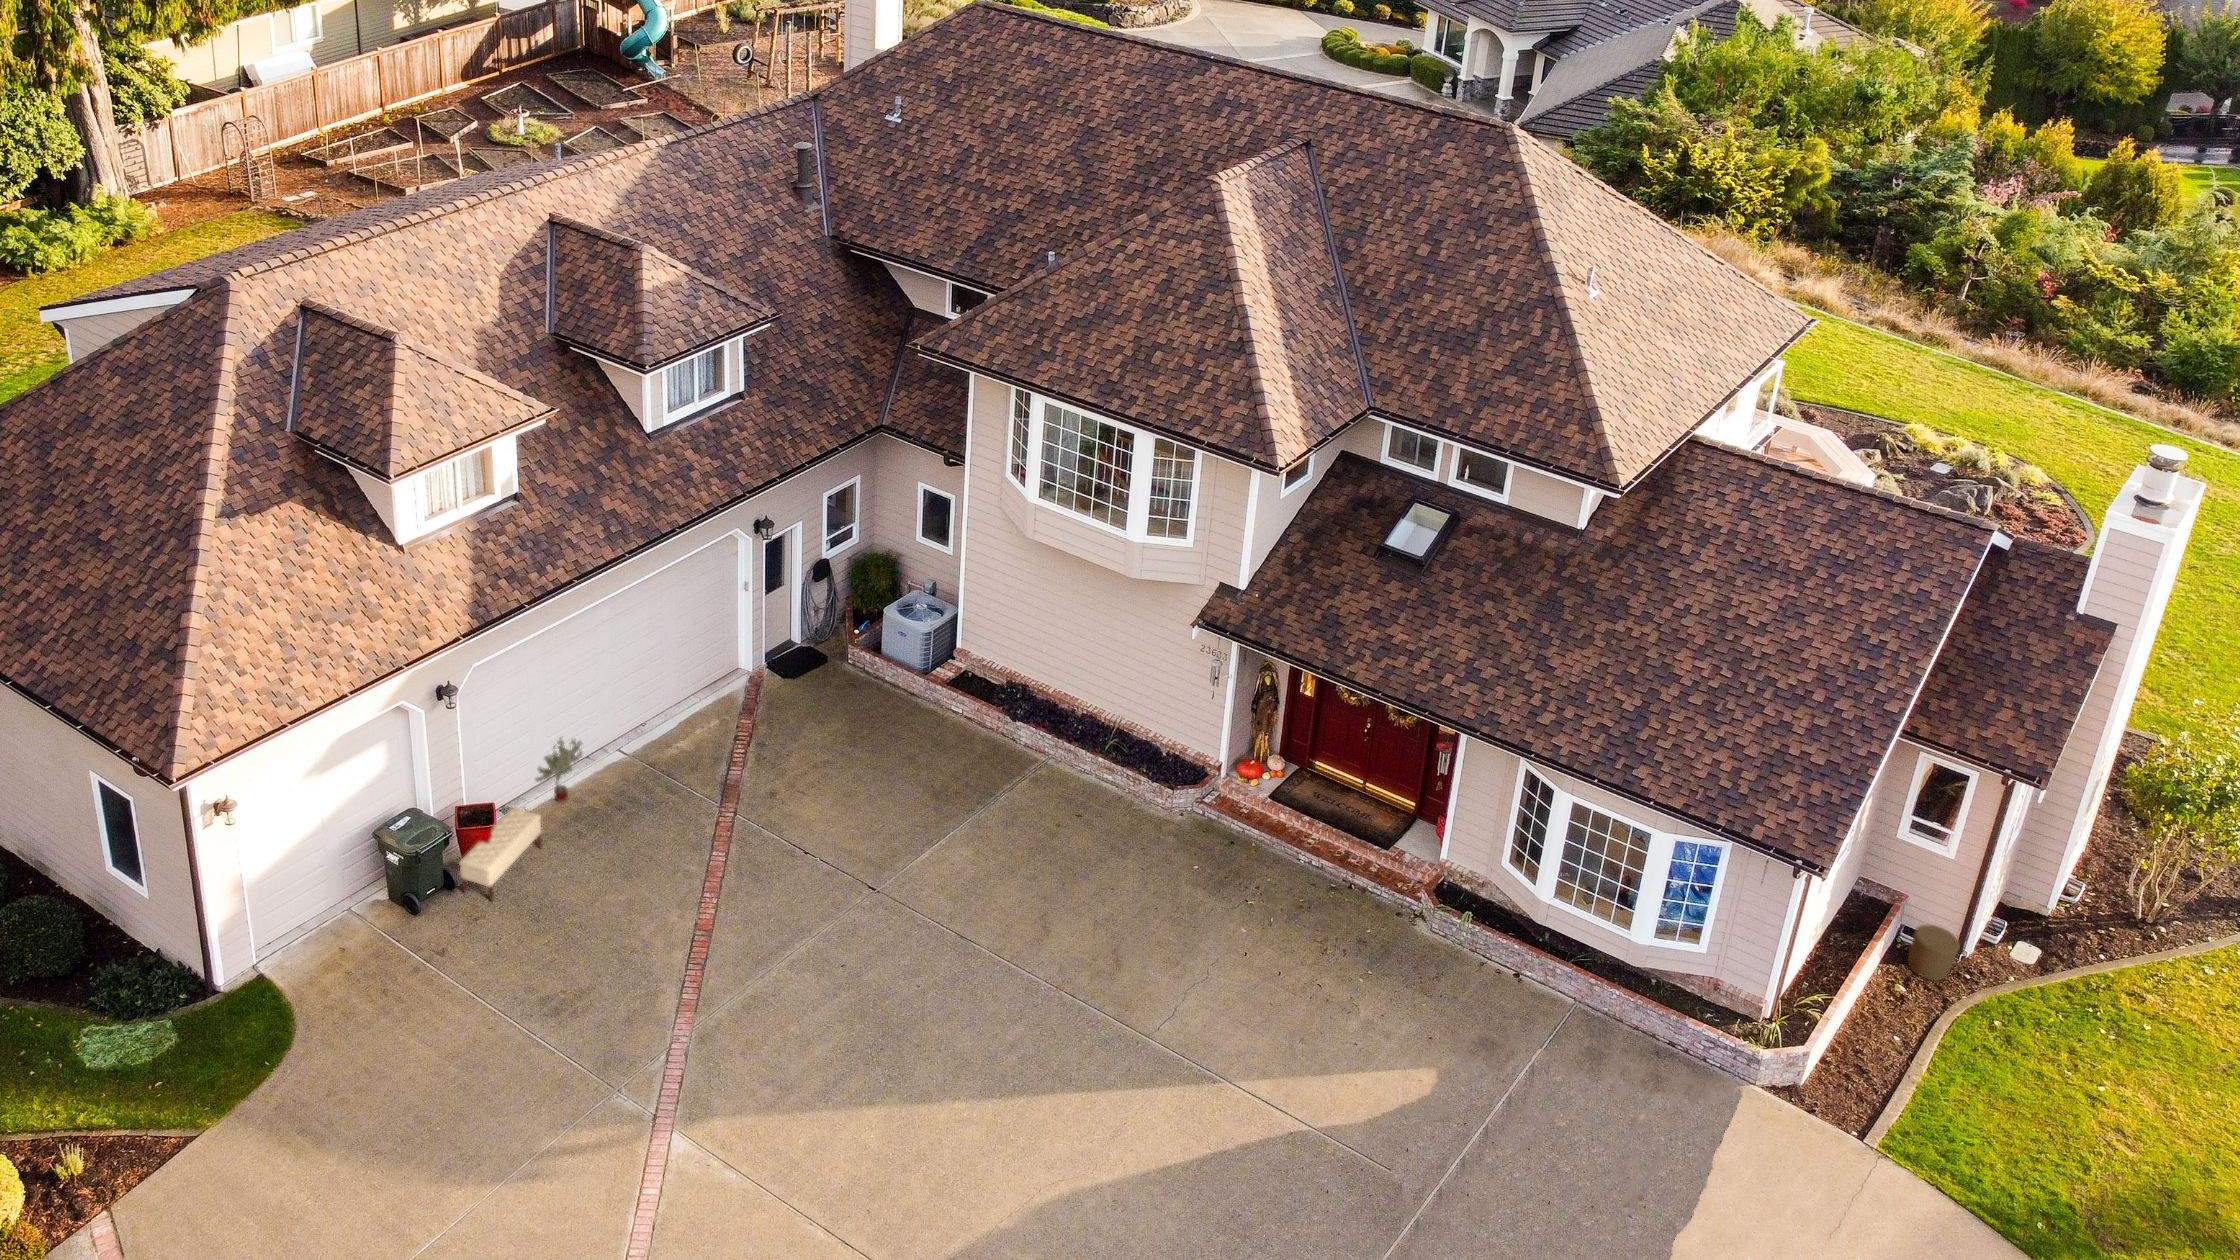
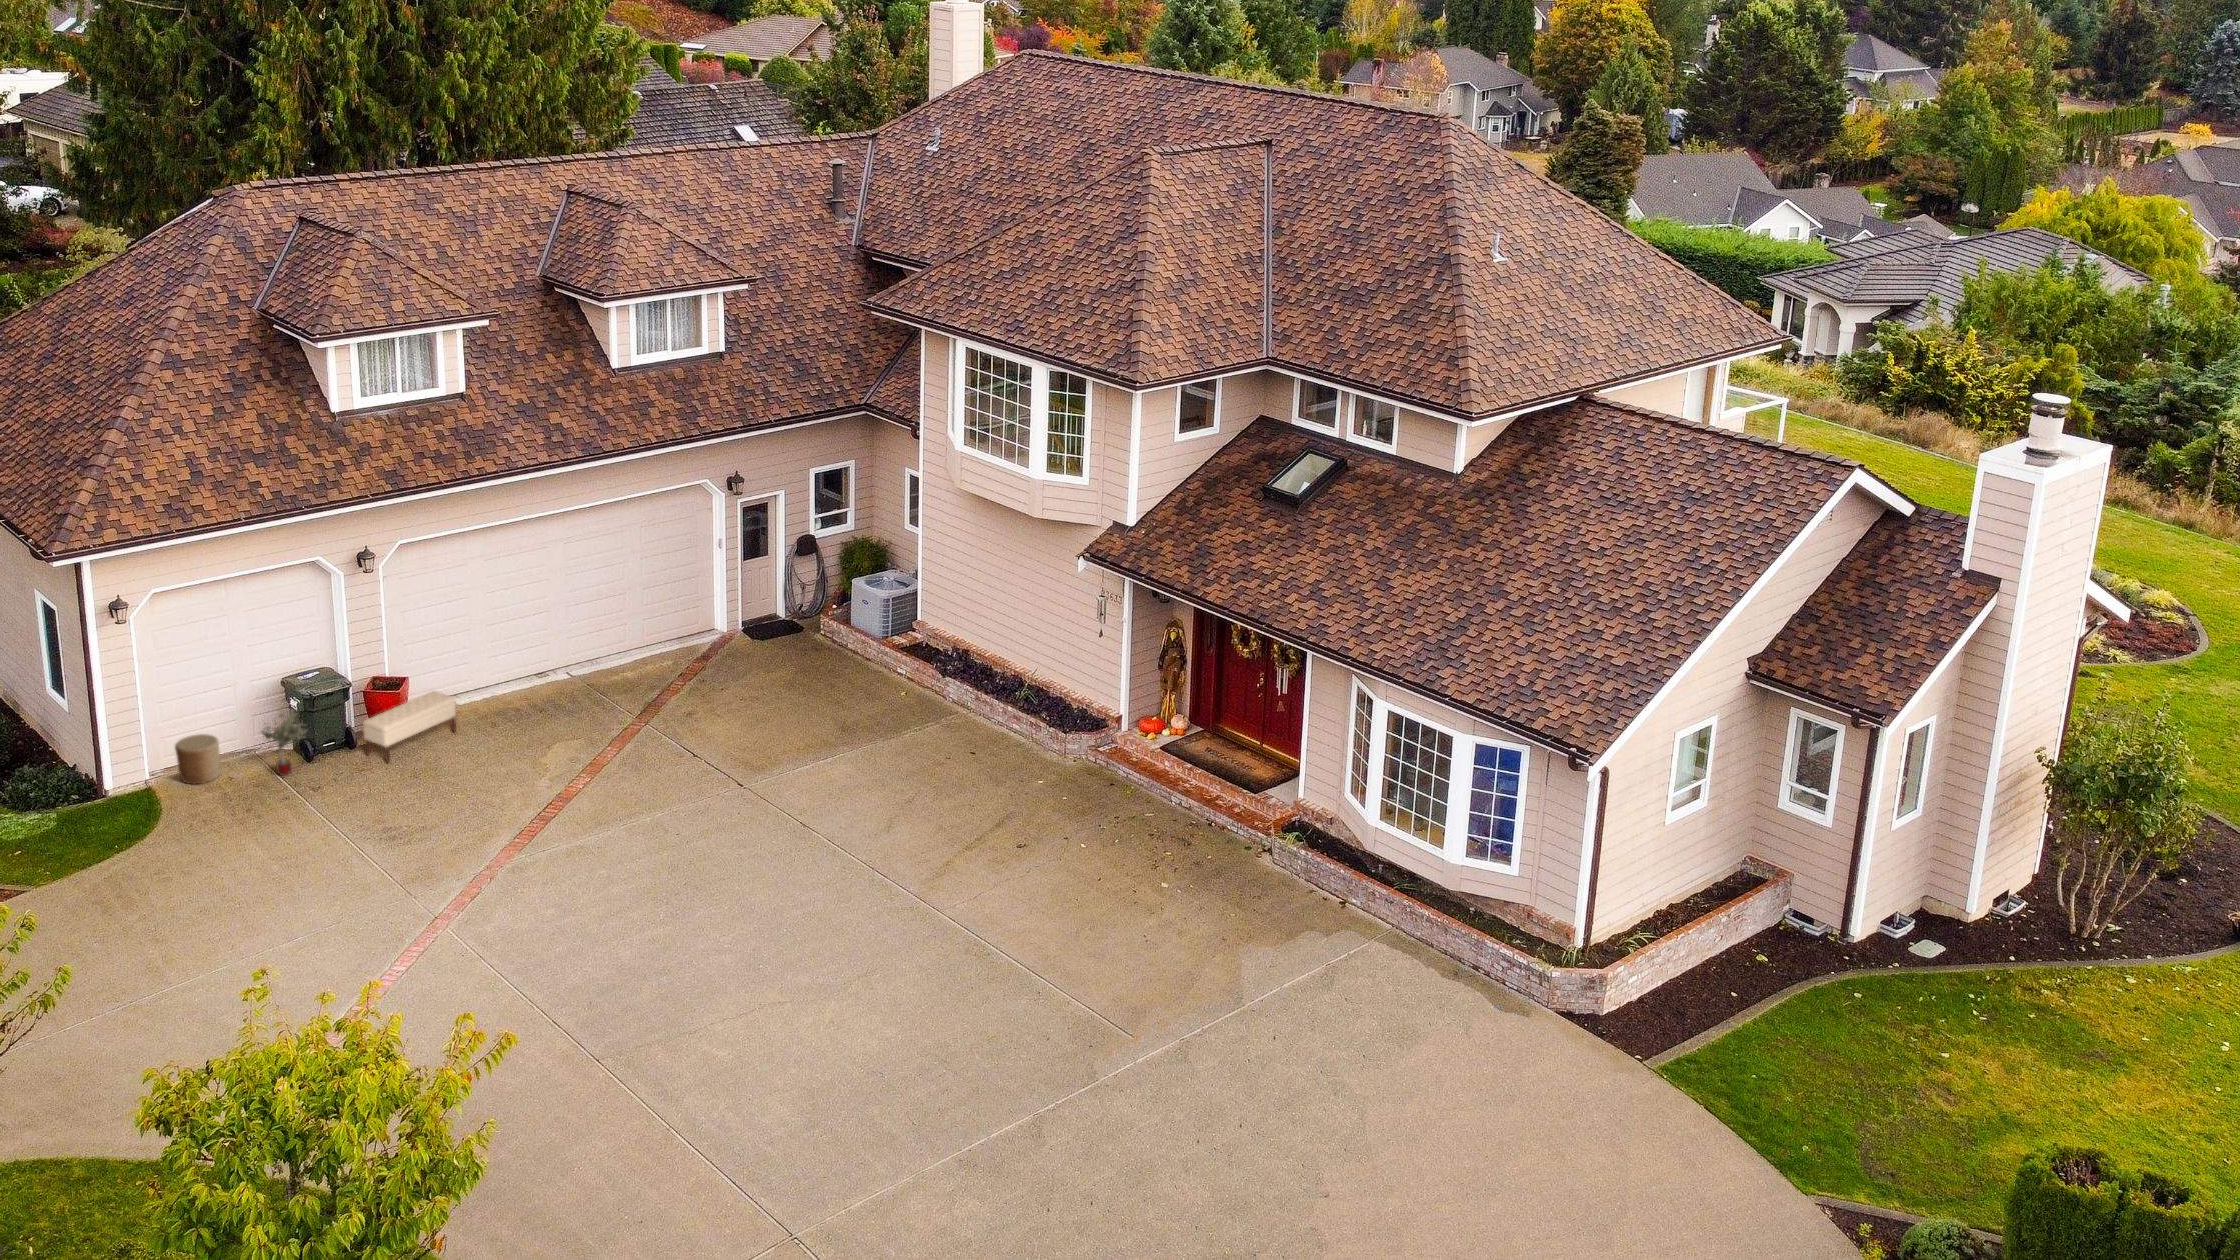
potted tree: present [536,737,582,802] -> present [262,710,306,776]
woven basket: present [1908,925,1960,981] -> present [175,734,220,785]

